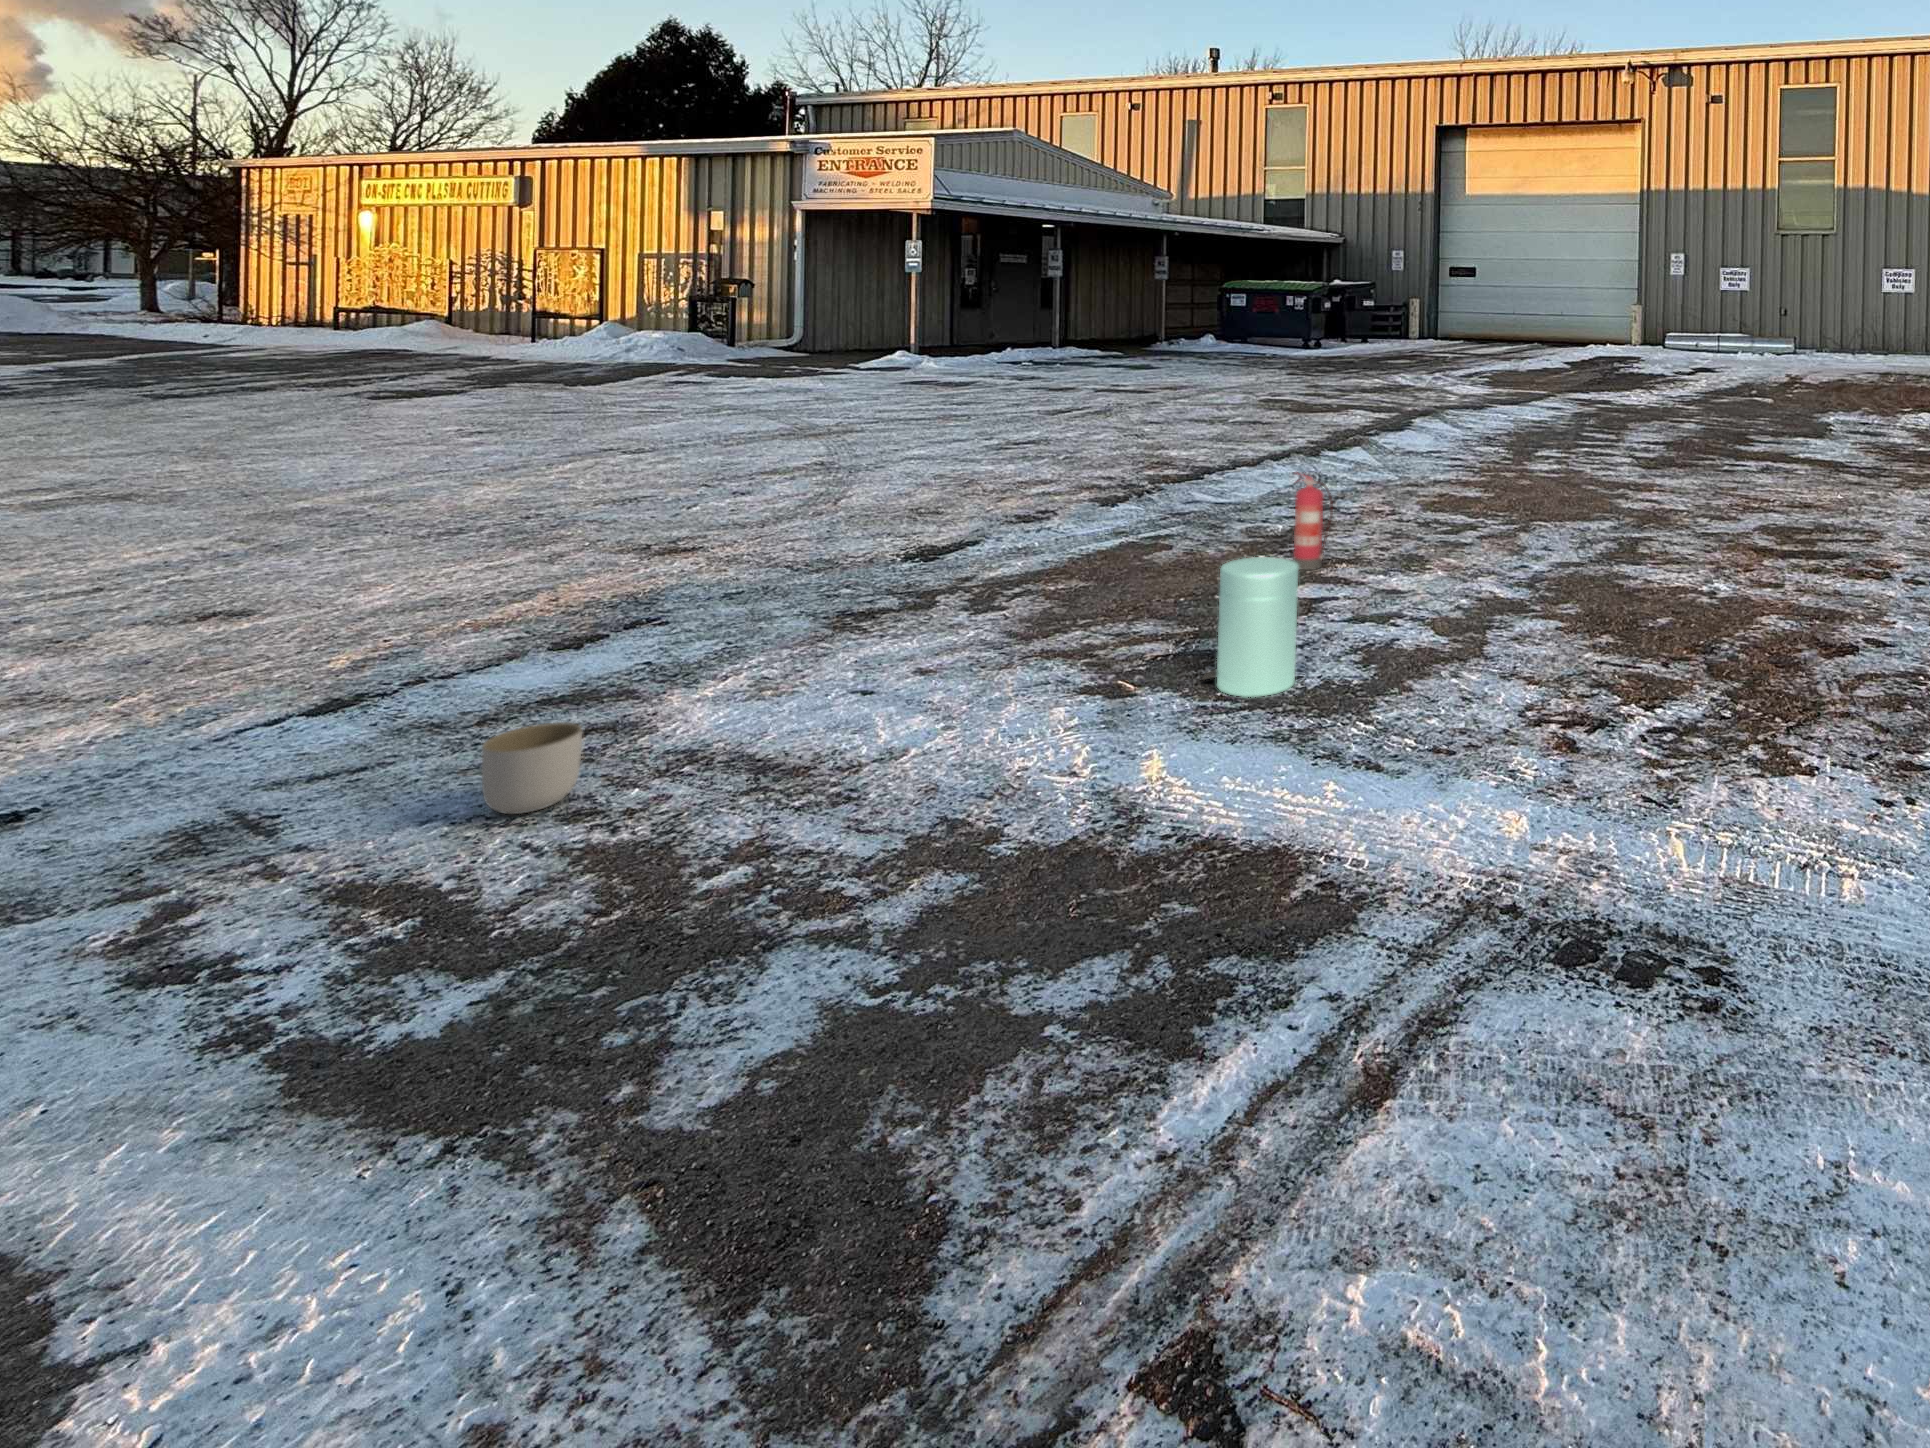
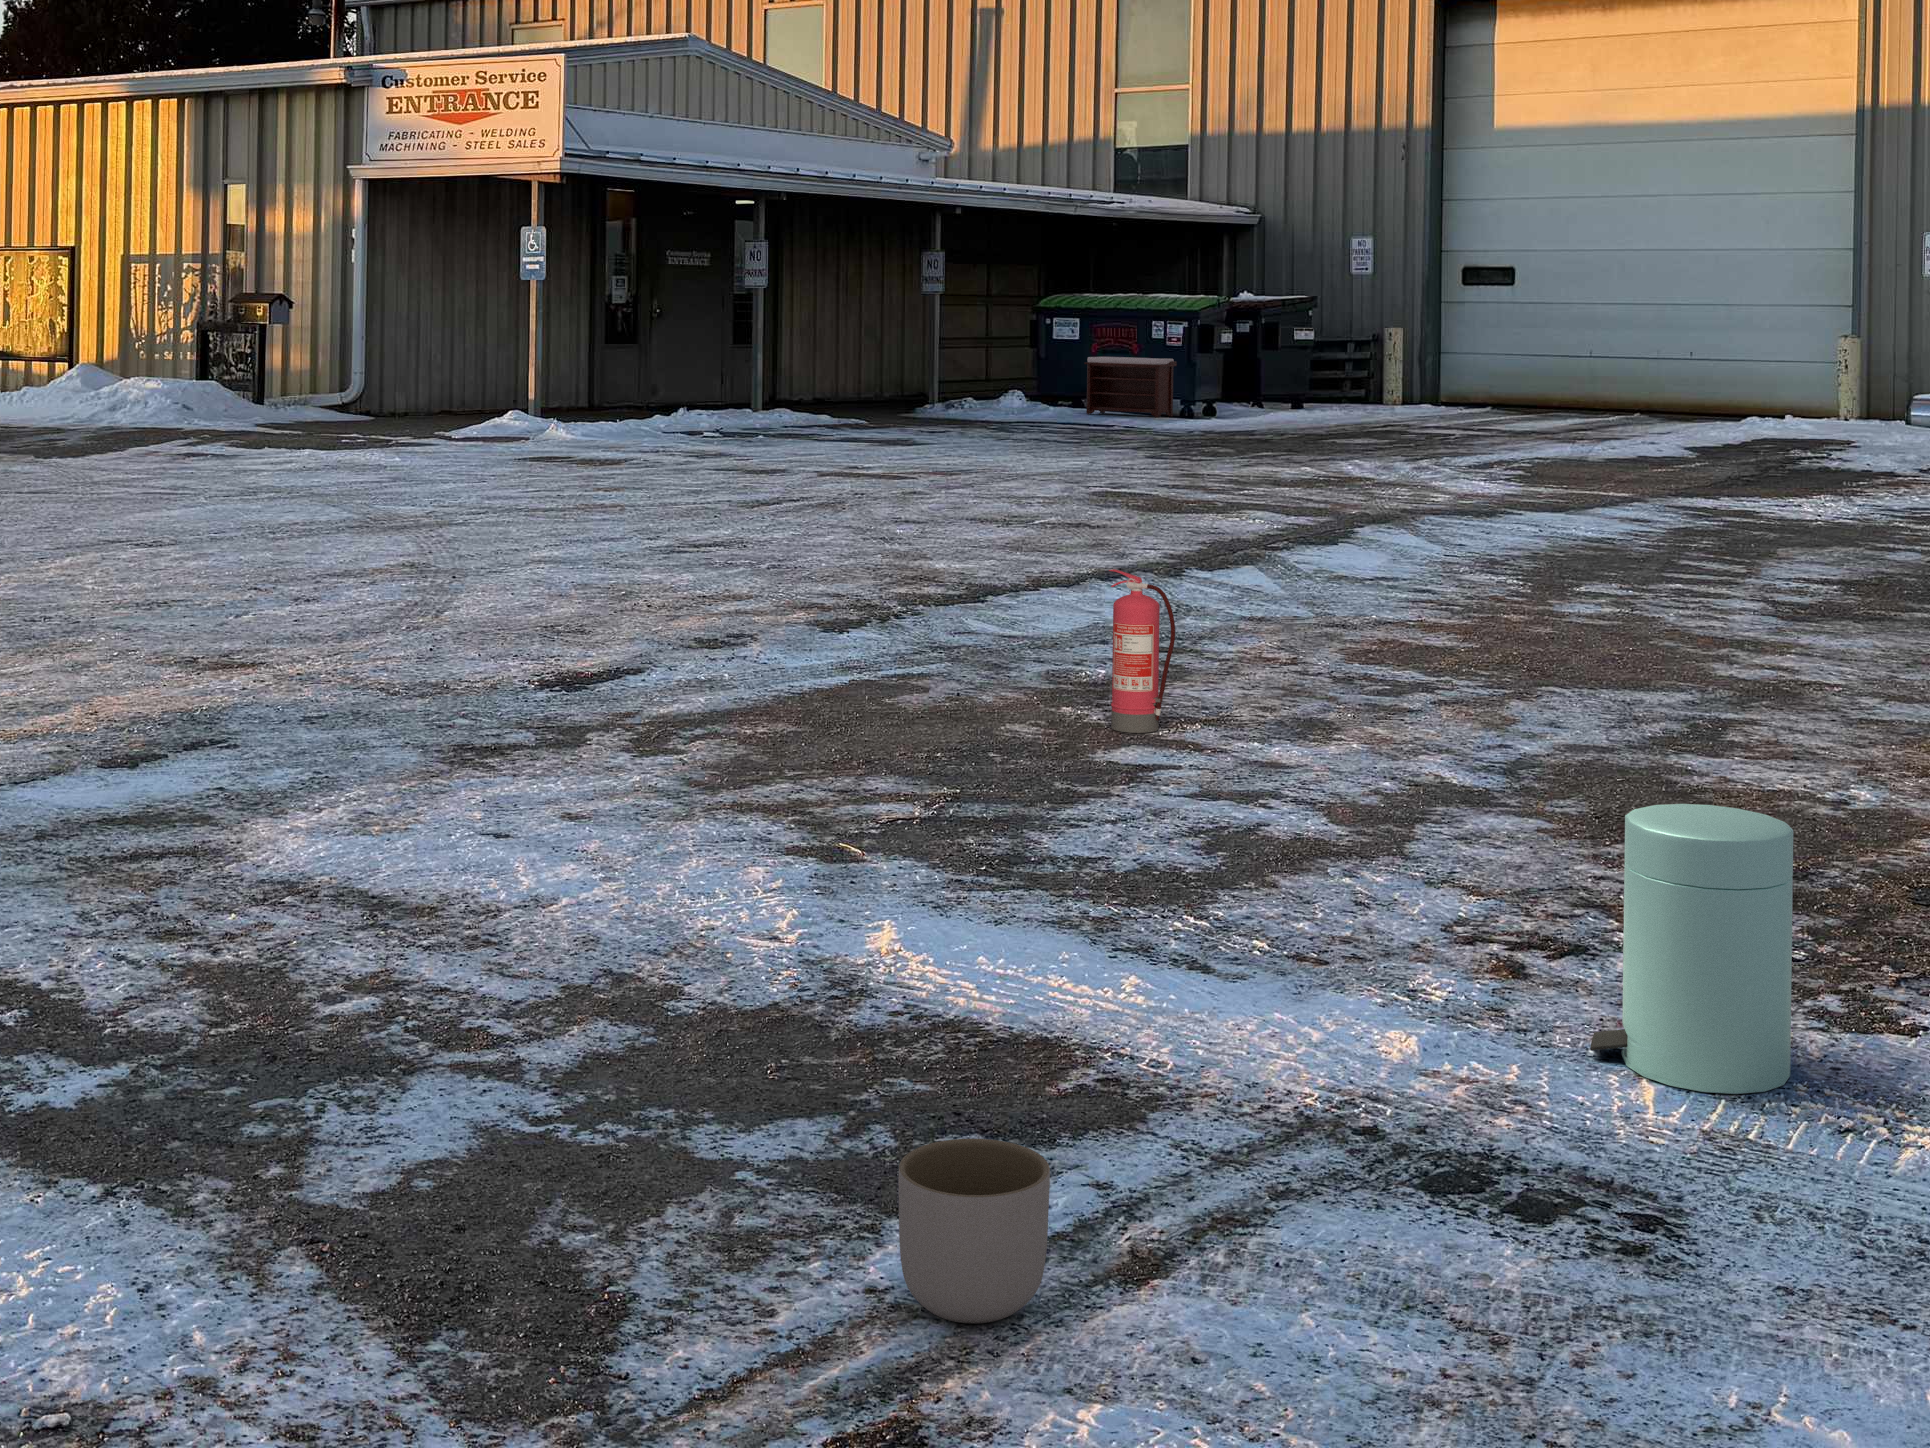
bench: none [1254,324,1304,357] -> present [1084,357,1177,417]
trash can: present [1202,557,1298,697] -> present [1590,804,1793,1094]
planter: present [482,722,582,814] -> present [898,1139,1050,1323]

